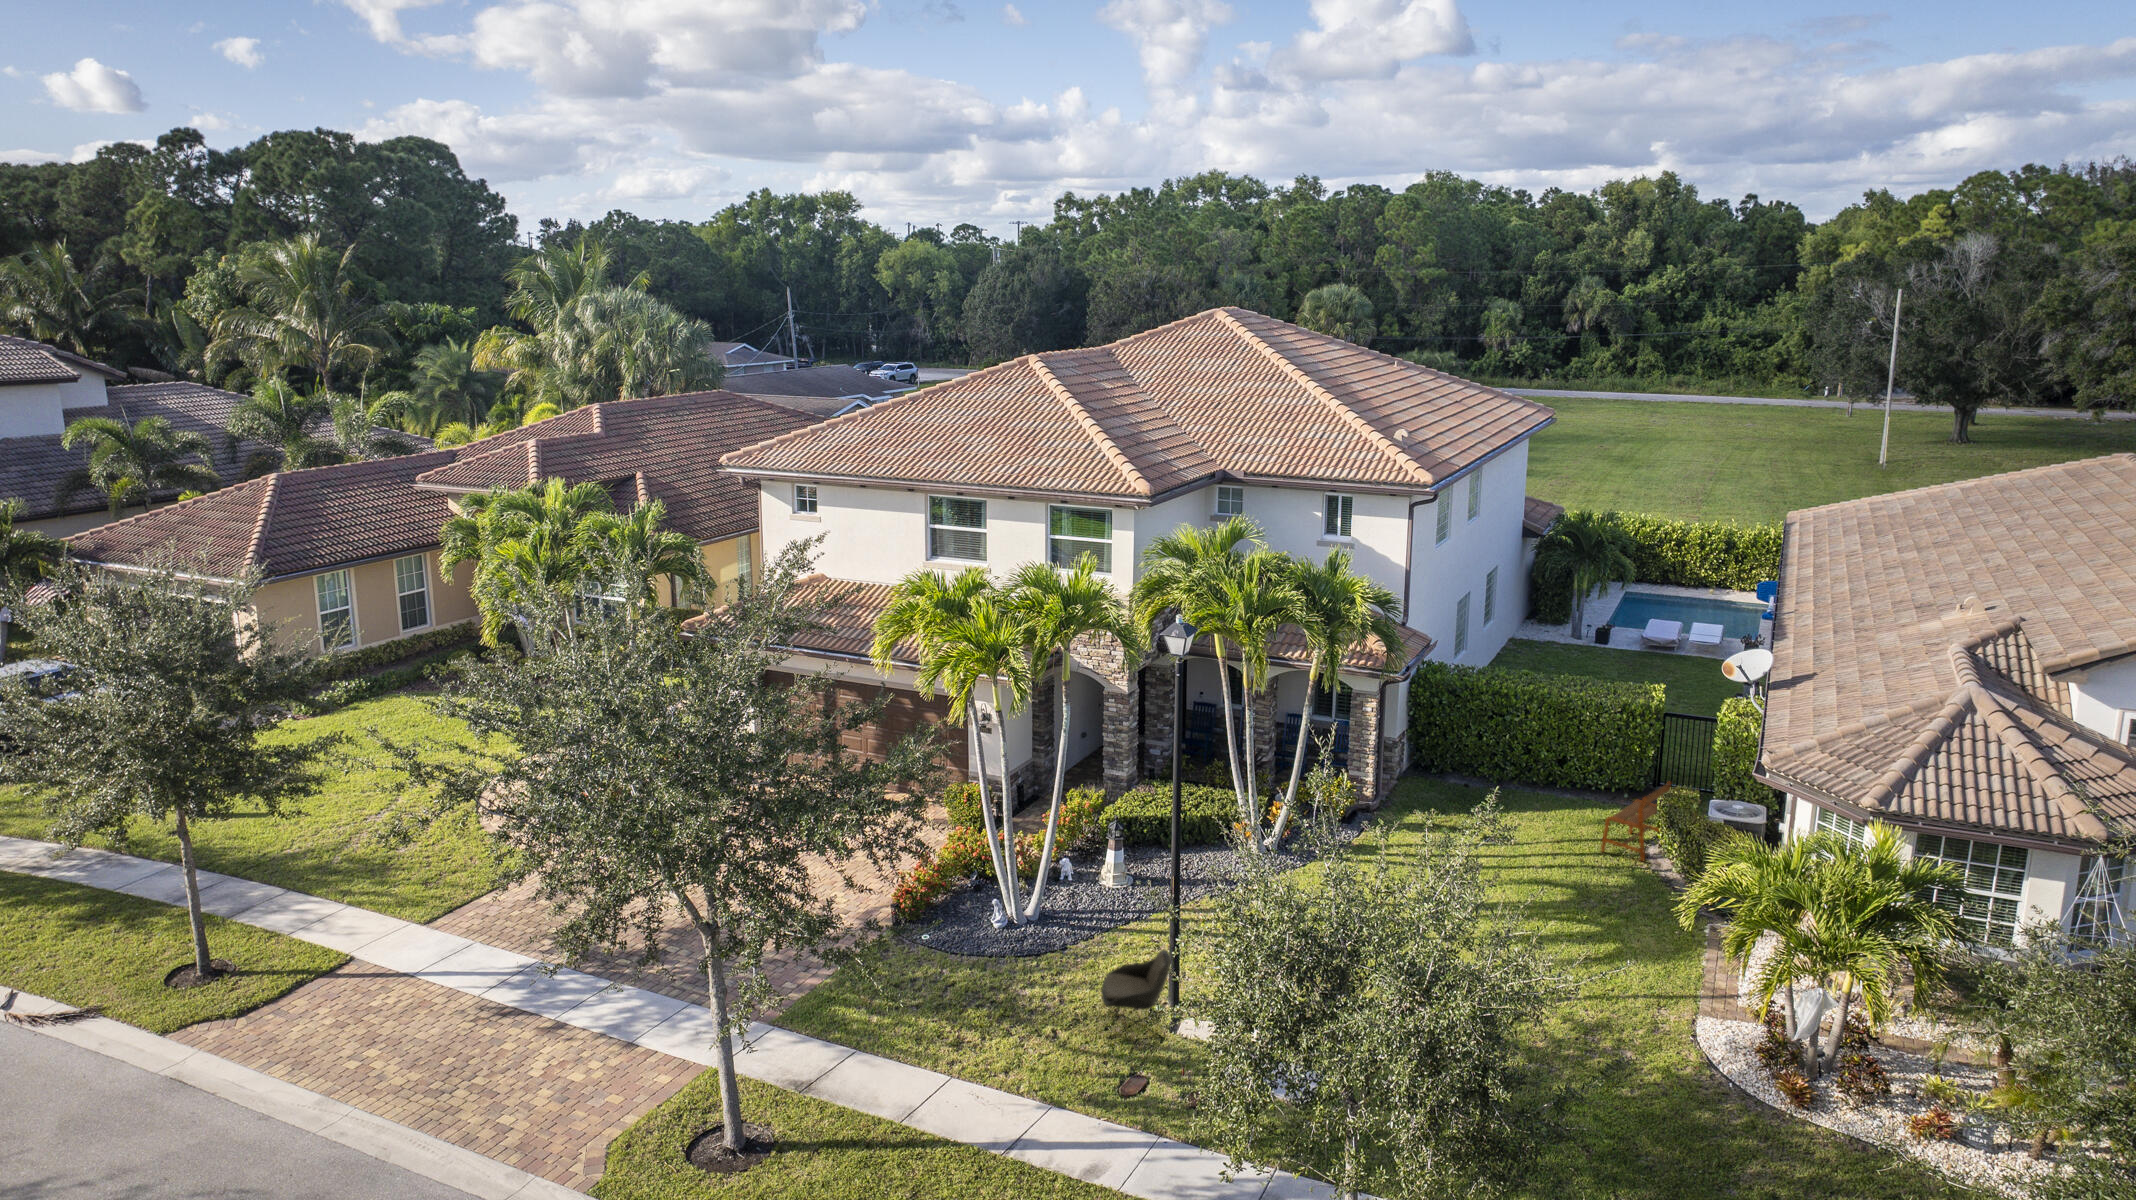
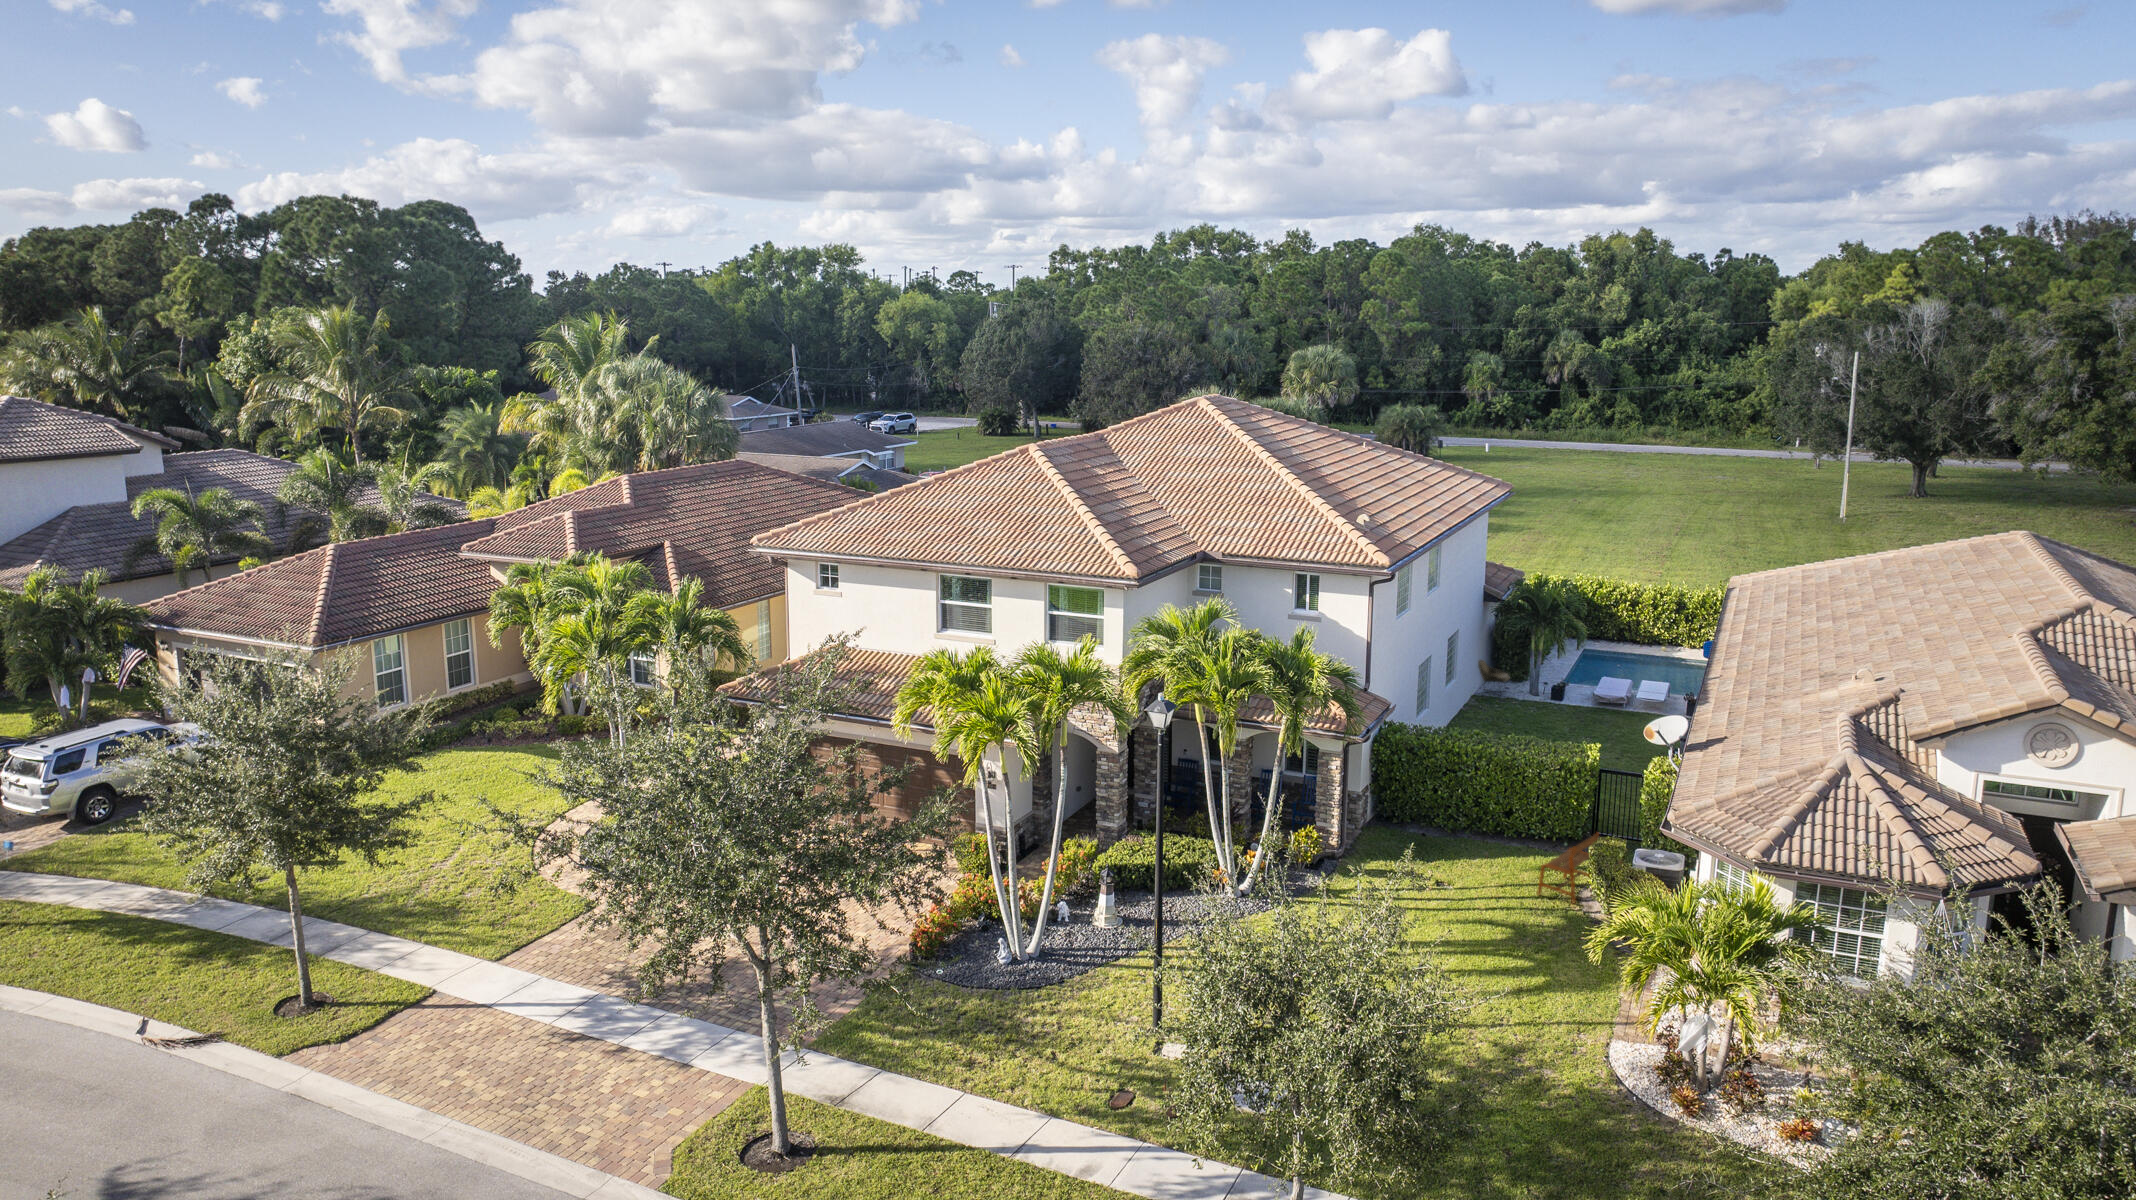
lounge chair: present [1101,950,1171,1039] -> present [1478,660,1509,696]

